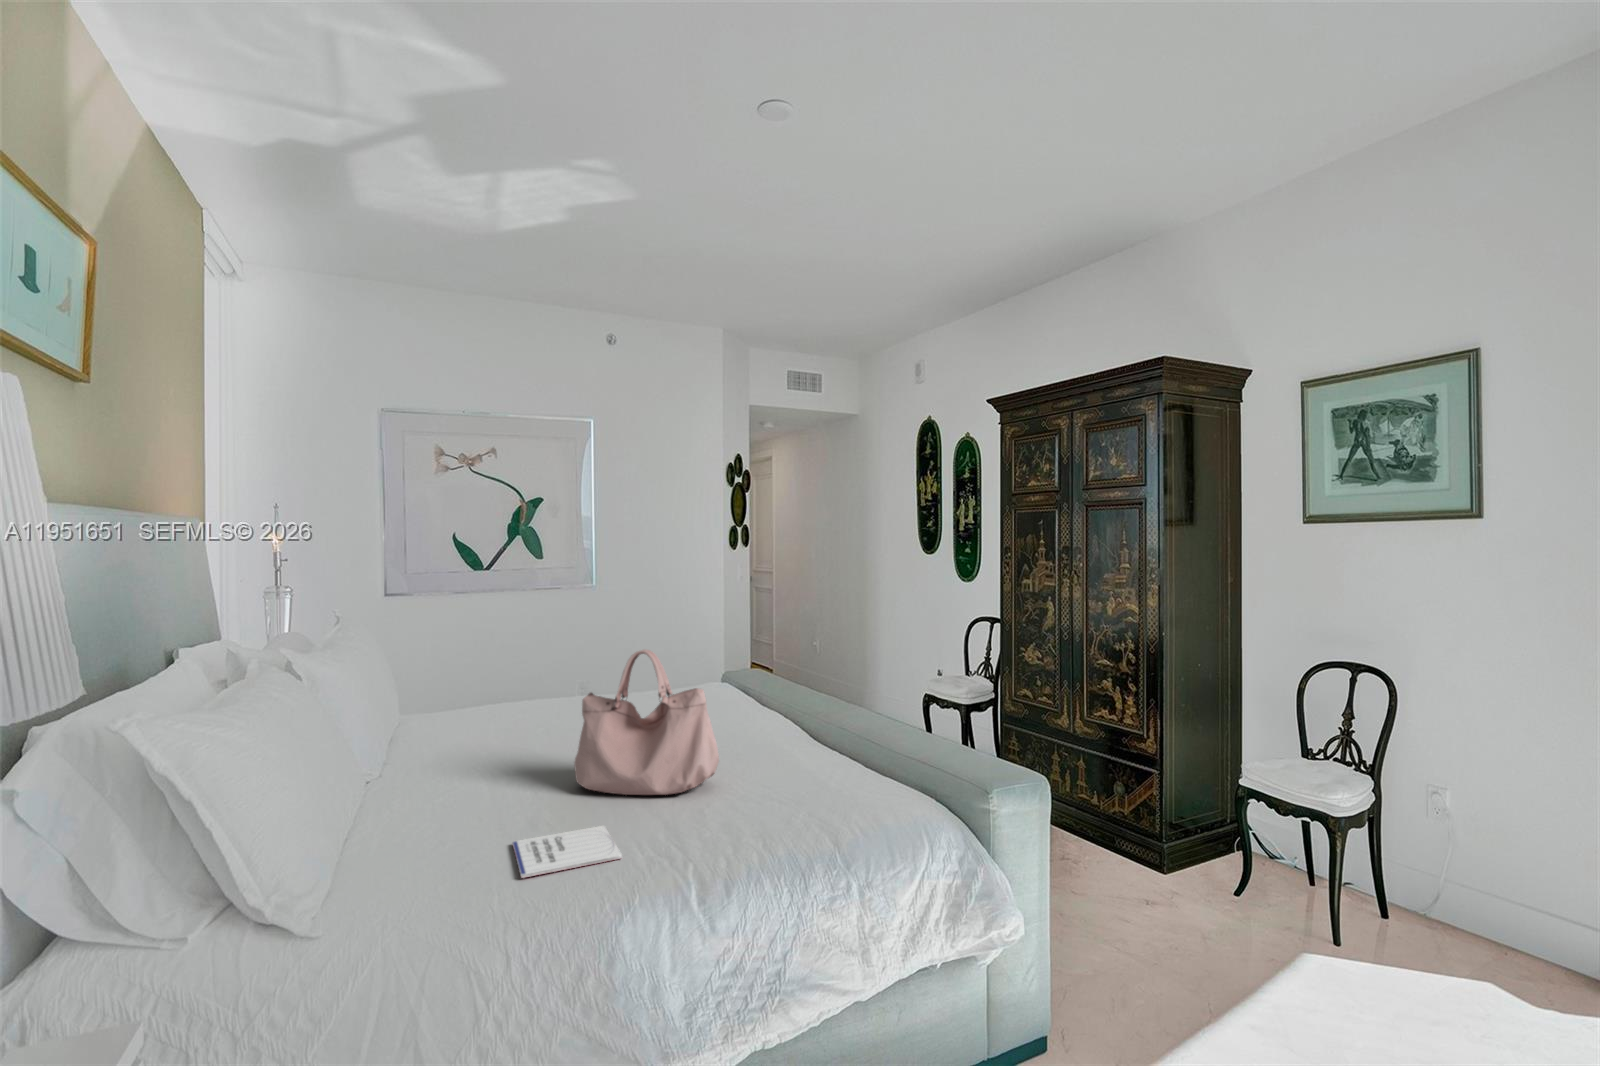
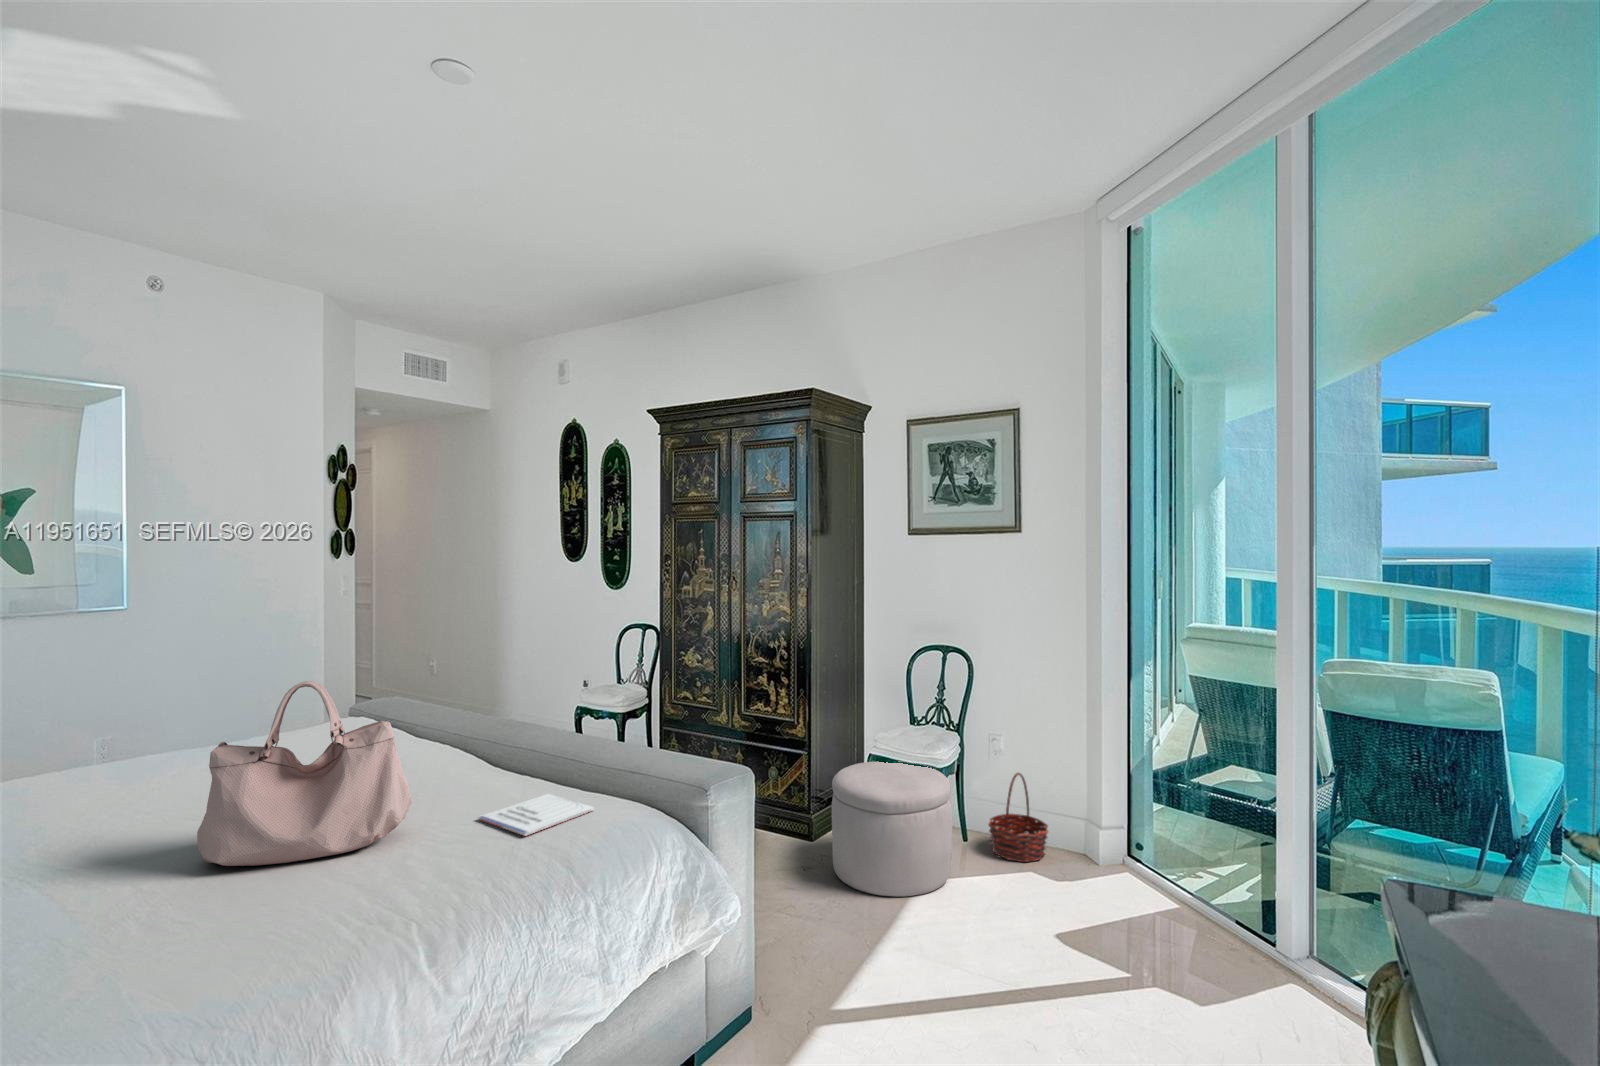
ottoman: none [1183,794,1353,968] -> present [832,761,952,897]
notebook: present [512,826,622,878] -> present [479,794,594,836]
basket: none [1418,842,1525,966] -> present [988,773,1048,862]

